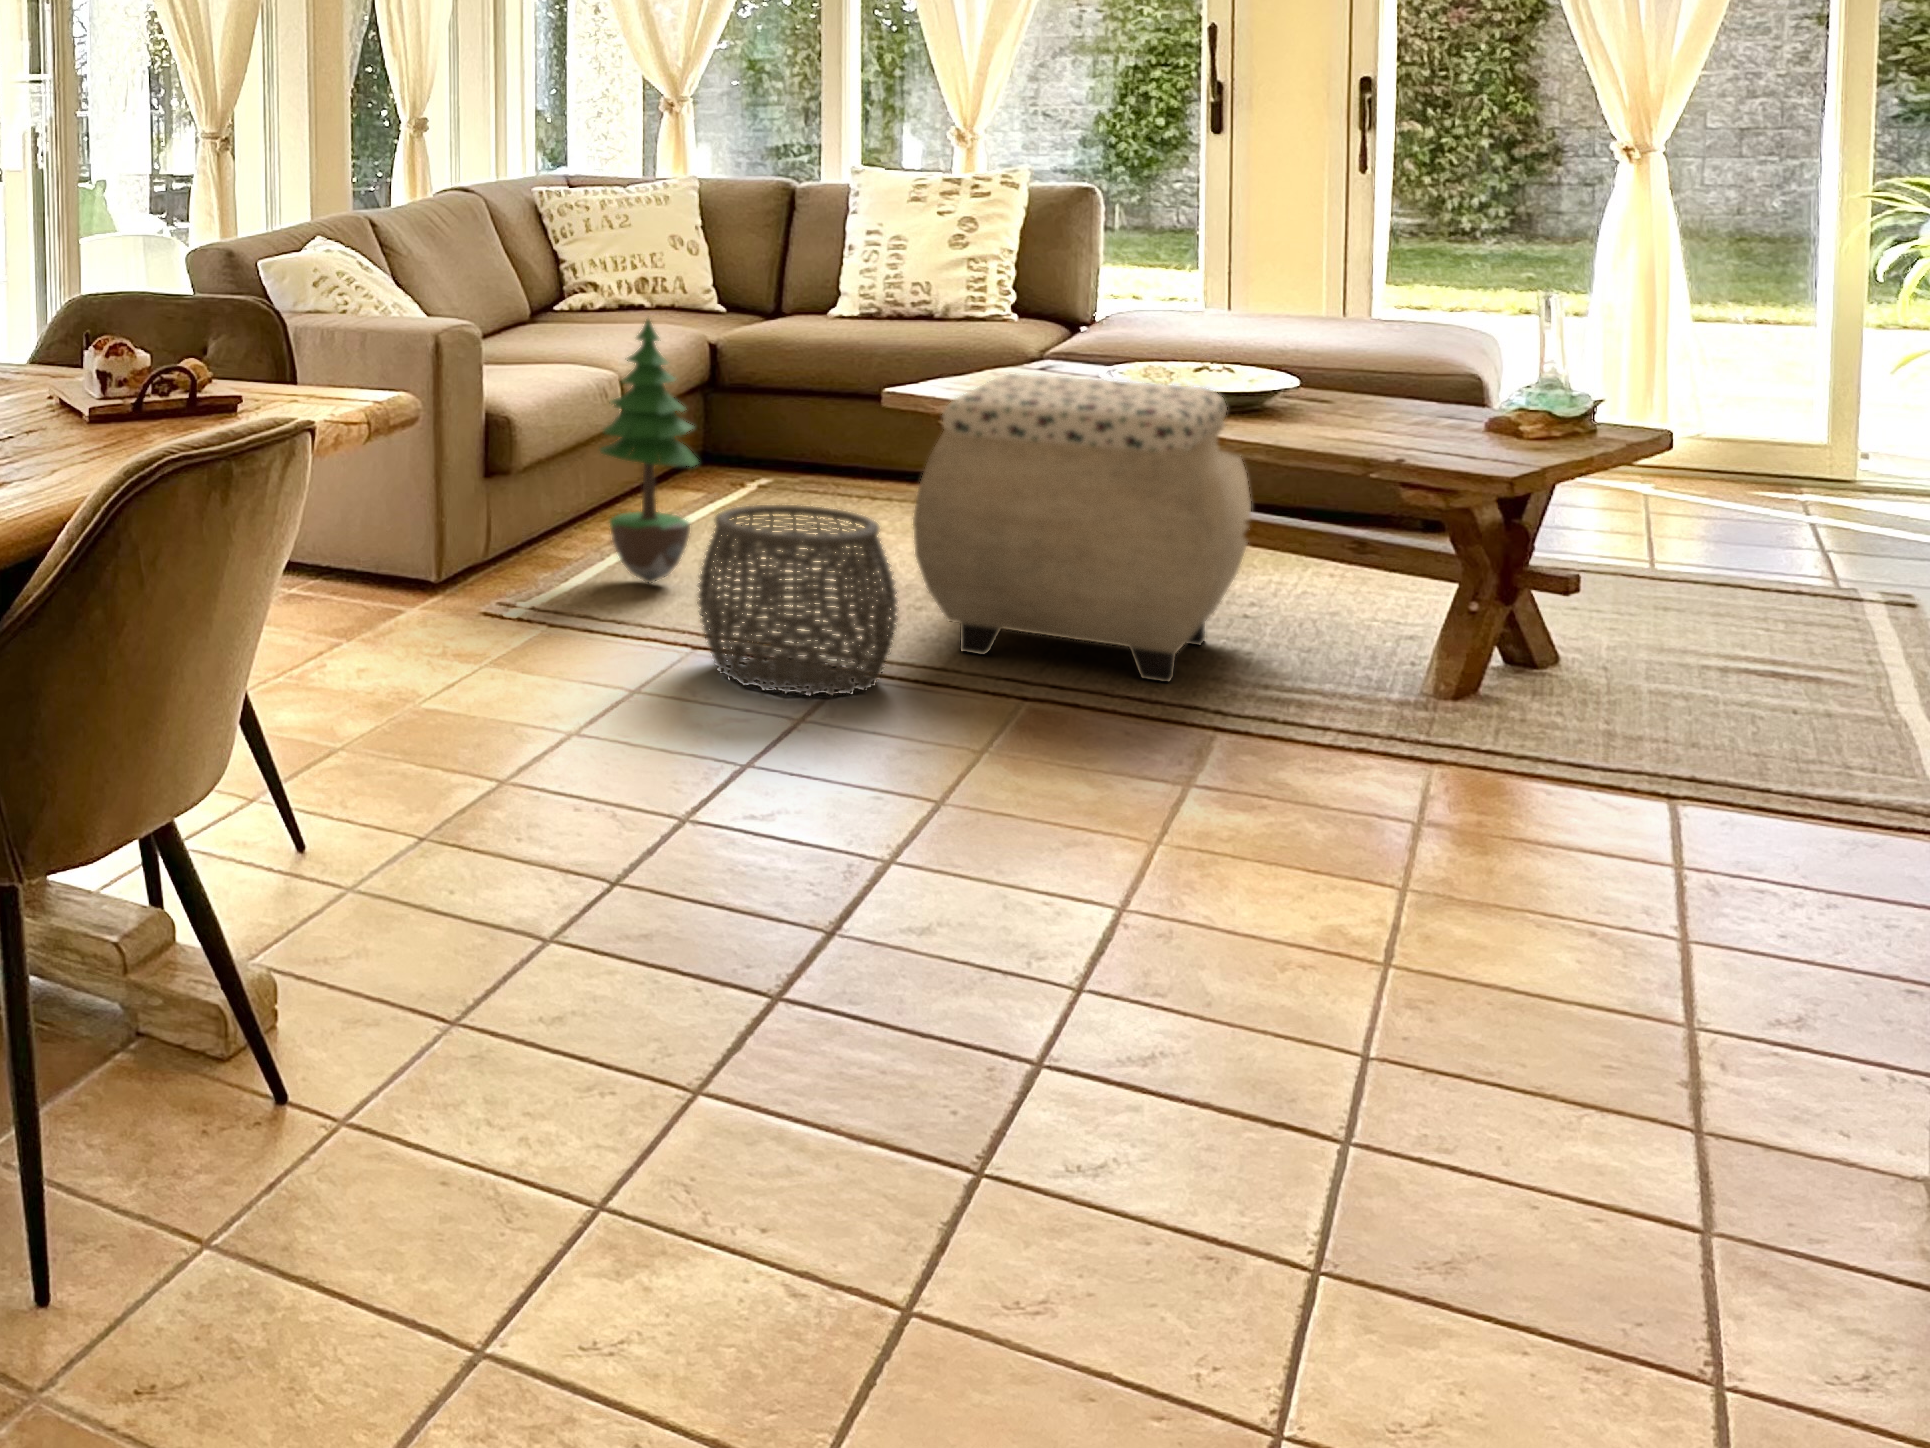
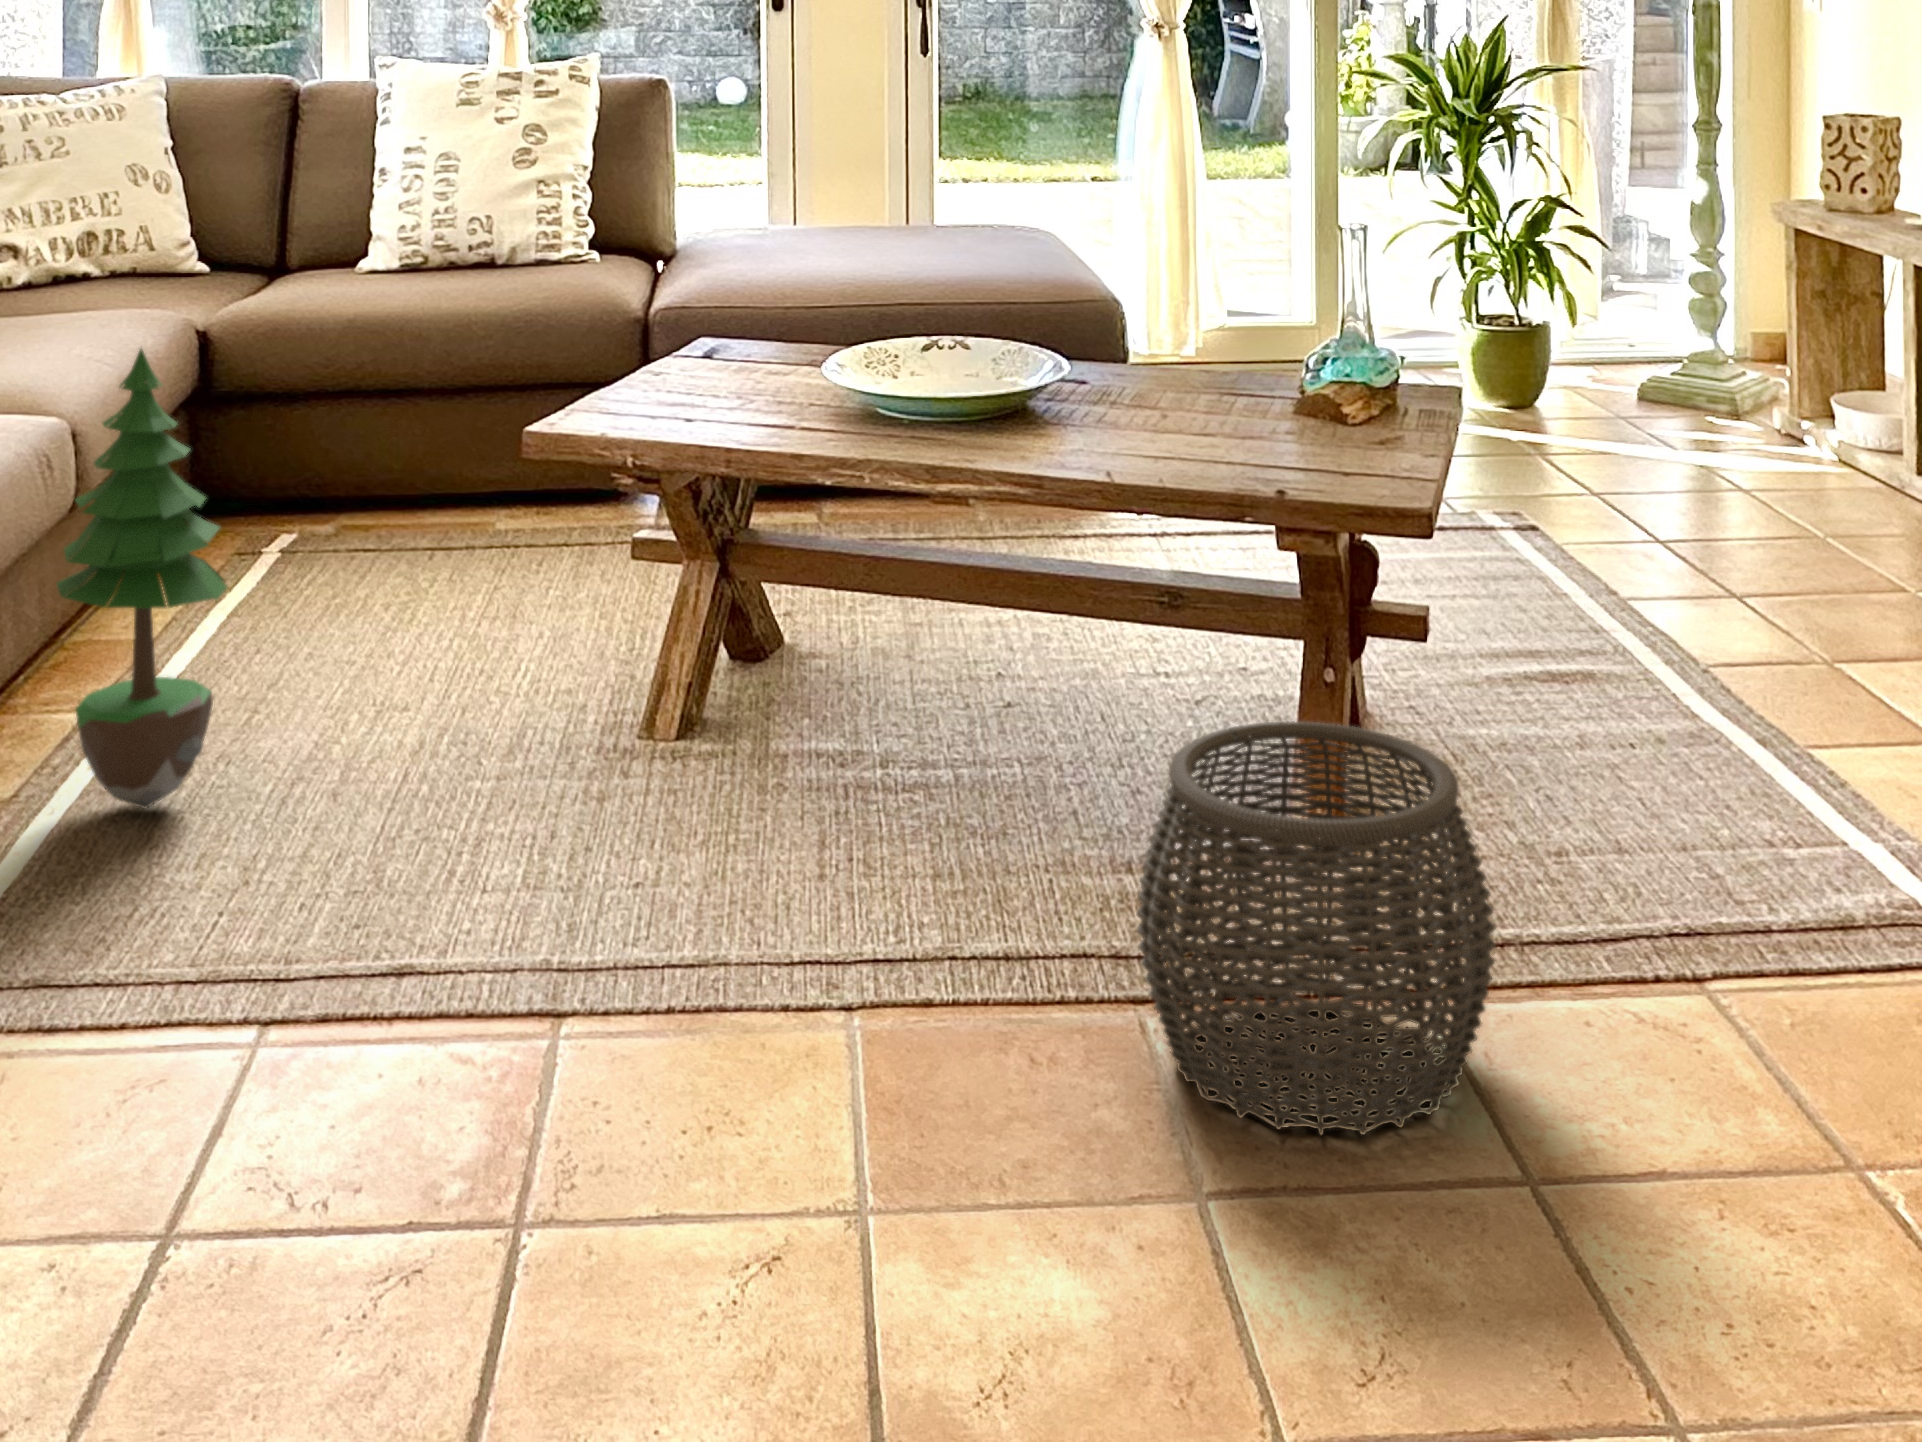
ottoman: present [913,374,1251,682] -> none [590,394,997,865]
woven basket: present [698,505,898,696] -> present [1136,721,1496,1135]

